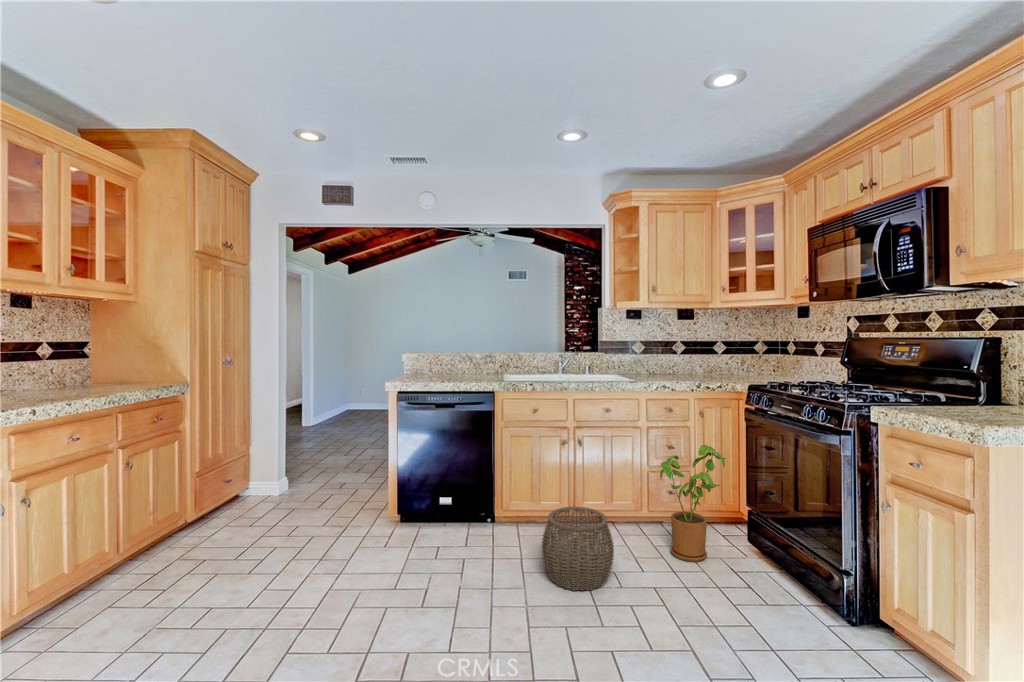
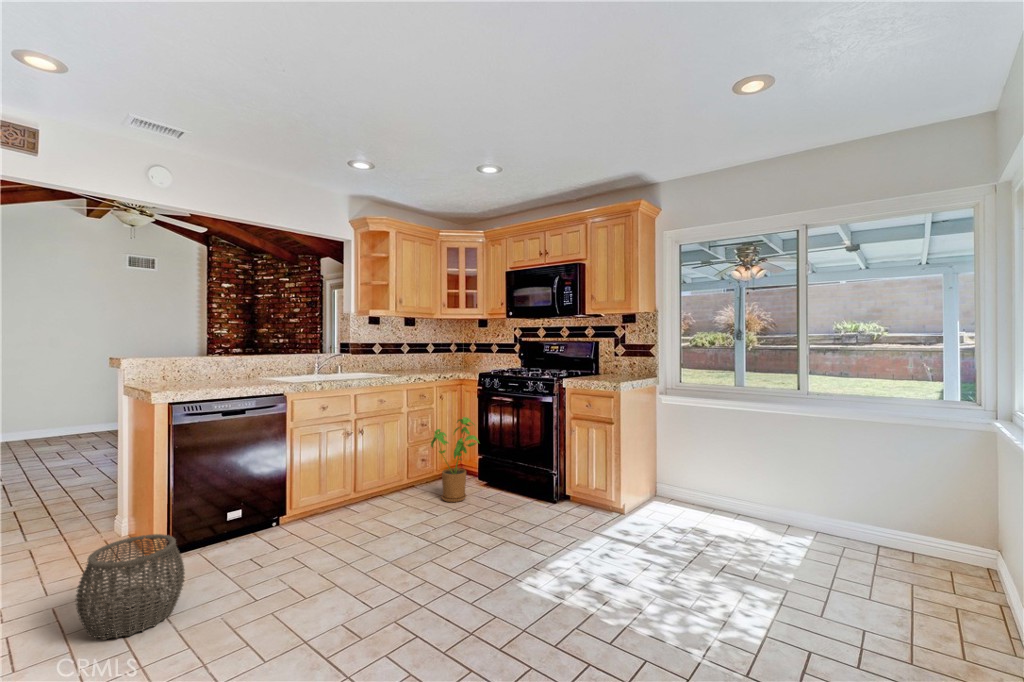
woven basket: present [542,507,614,591] -> present [75,534,185,640]

